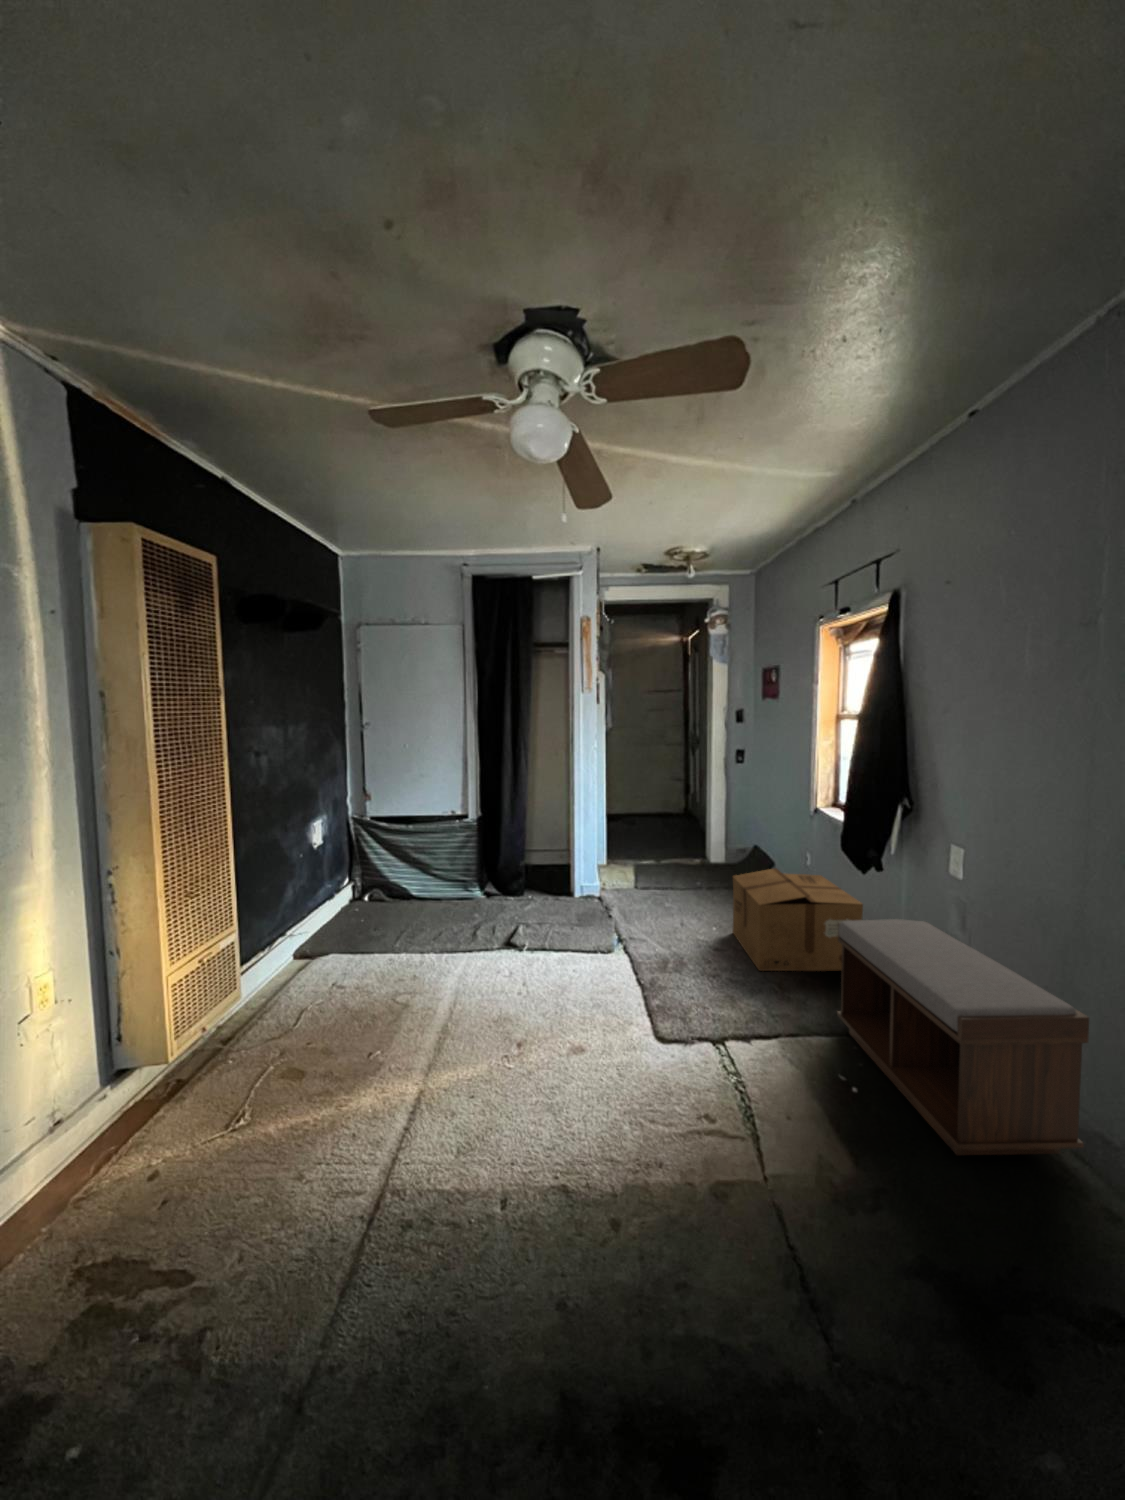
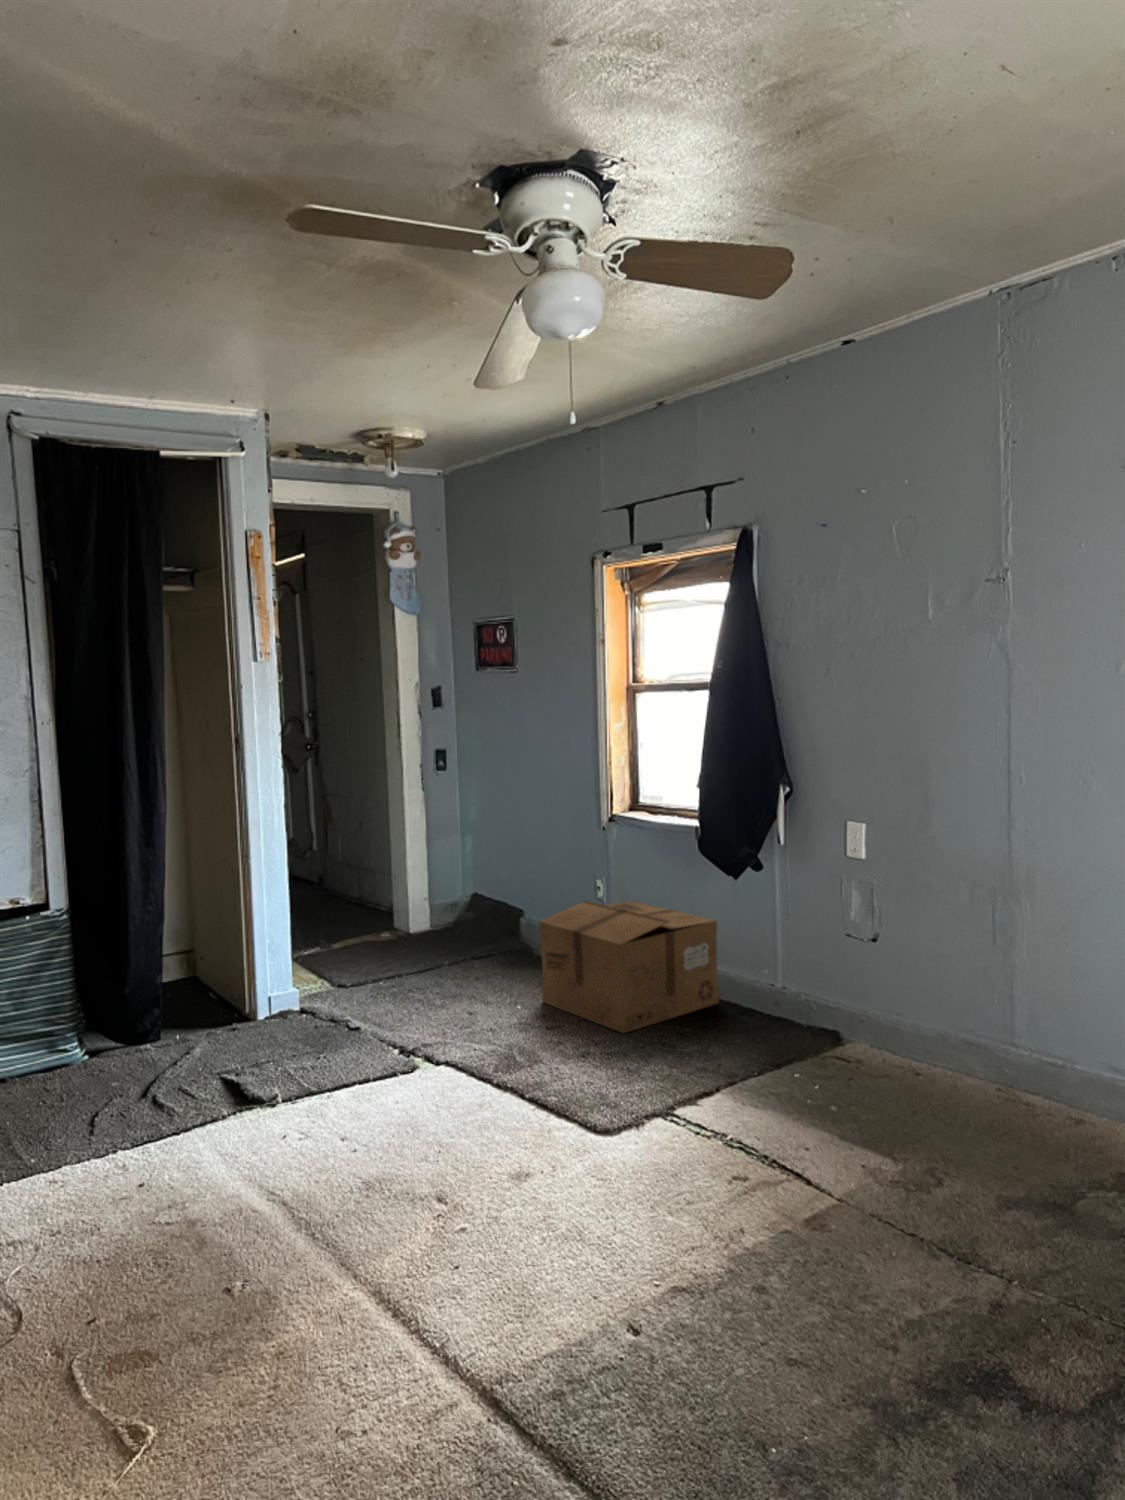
bench: present [837,919,1089,1155] -> none [756,918,1023,1124]

